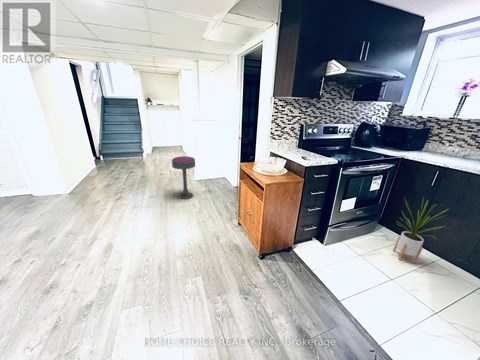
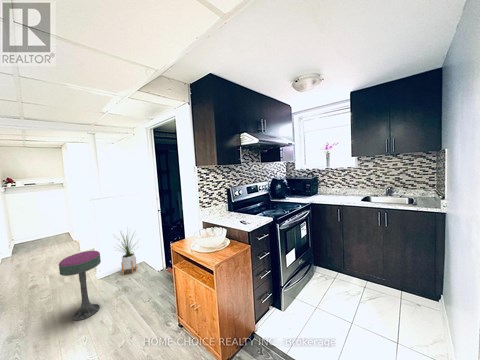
house plant: present [393,200,448,263] -> present [121,235,137,275]

